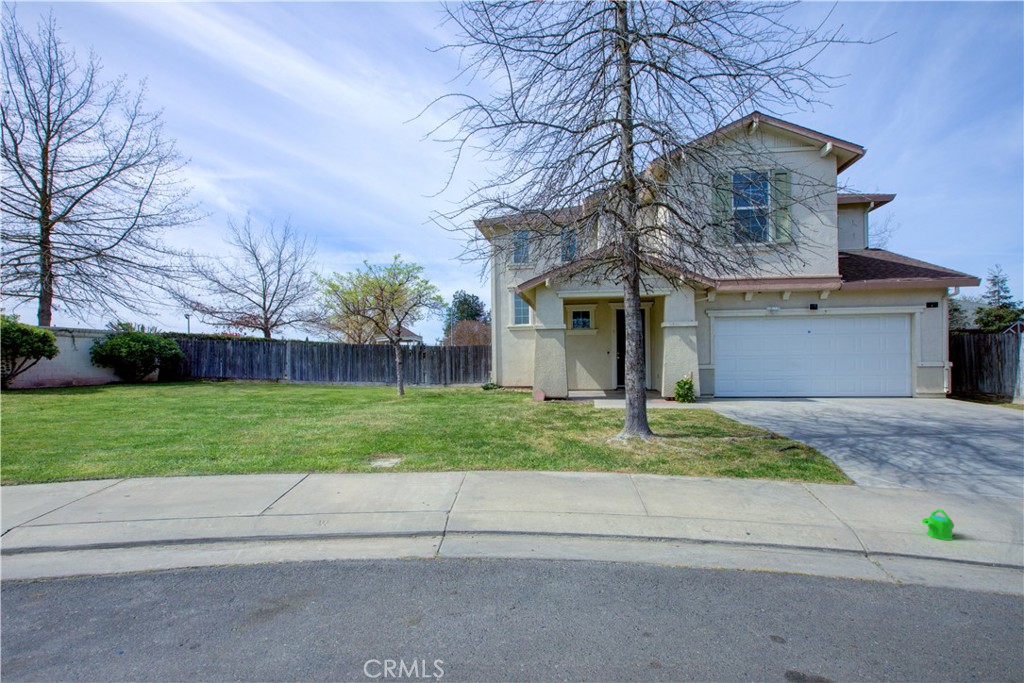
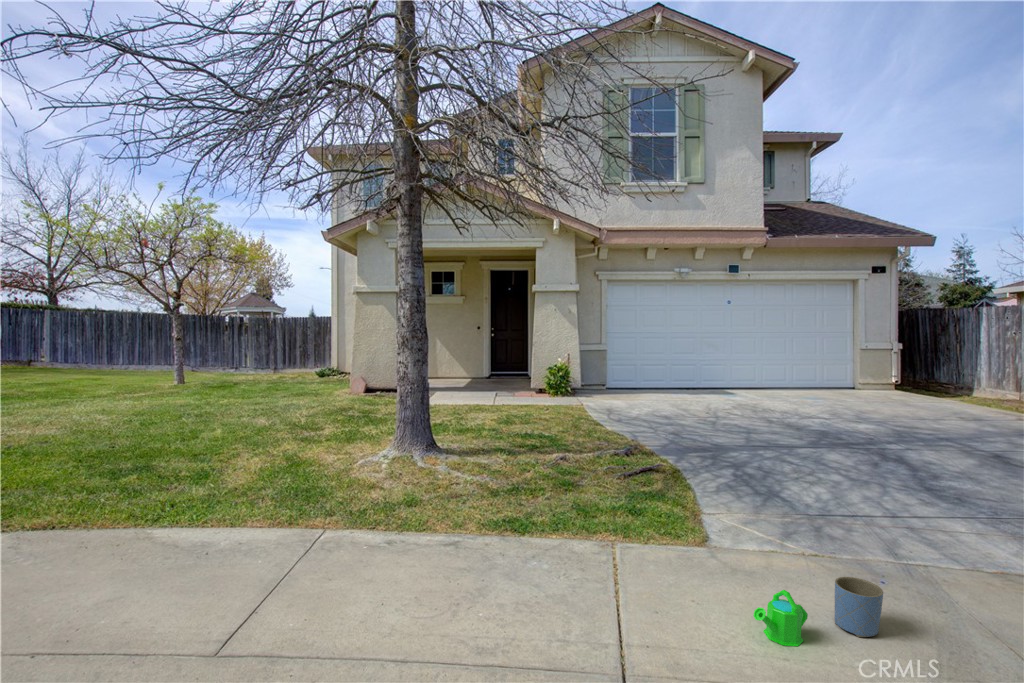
planter: none [969,505,1003,538] -> present [834,577,883,637]

